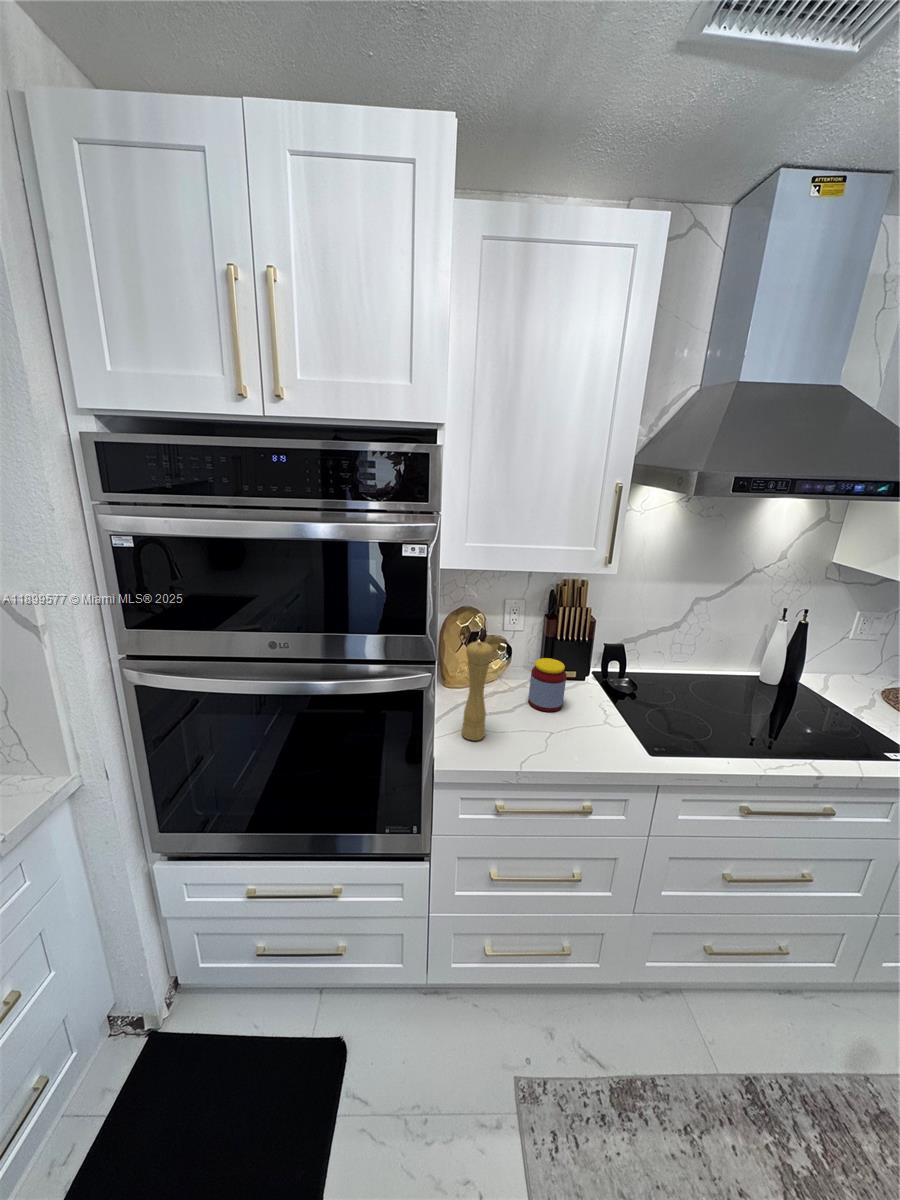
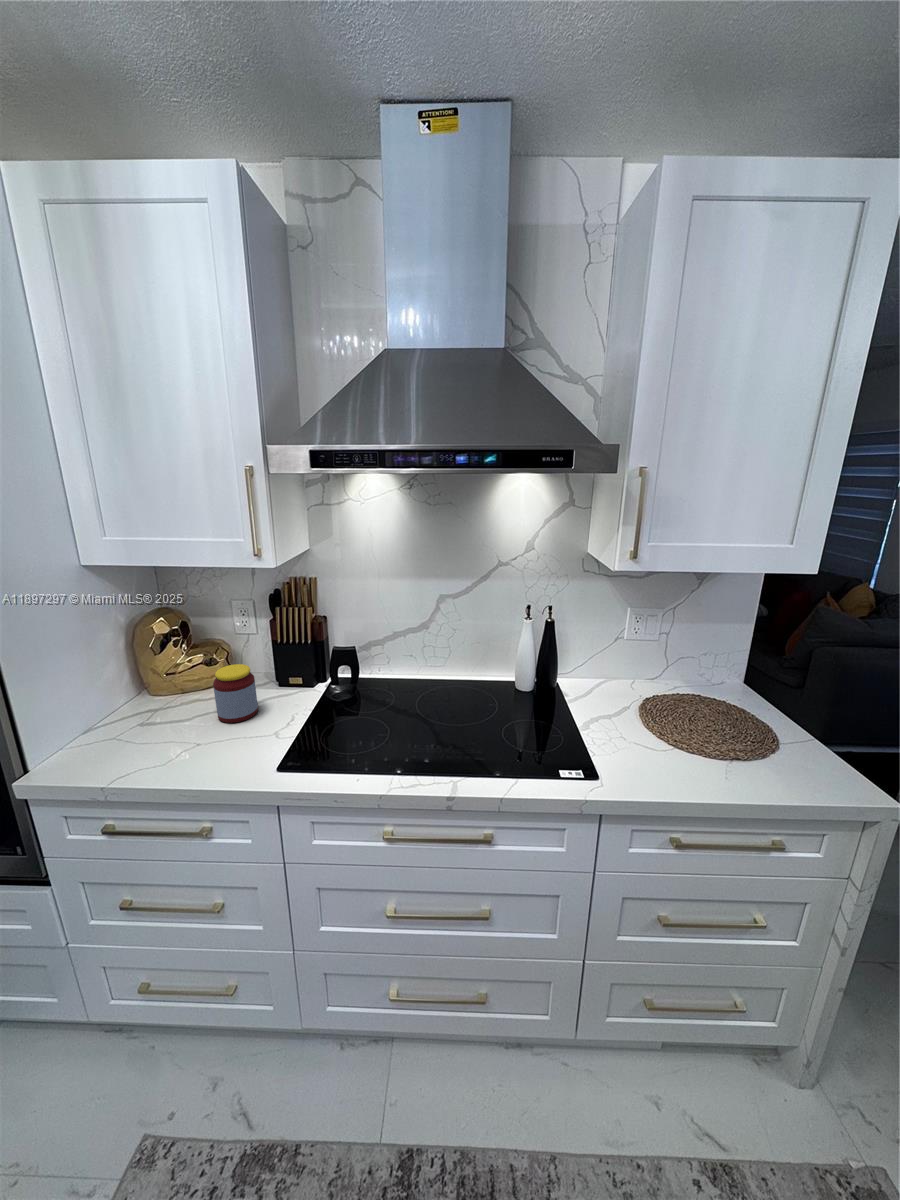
pepper mill: present [462,642,493,740] -> none [70,648,124,756]

